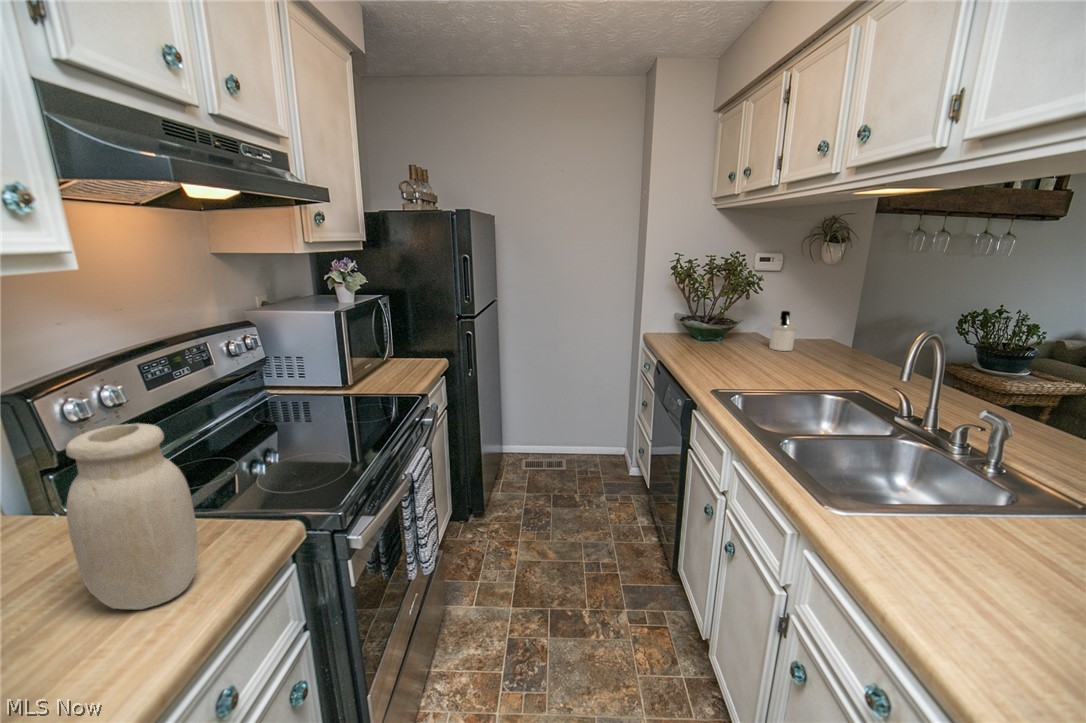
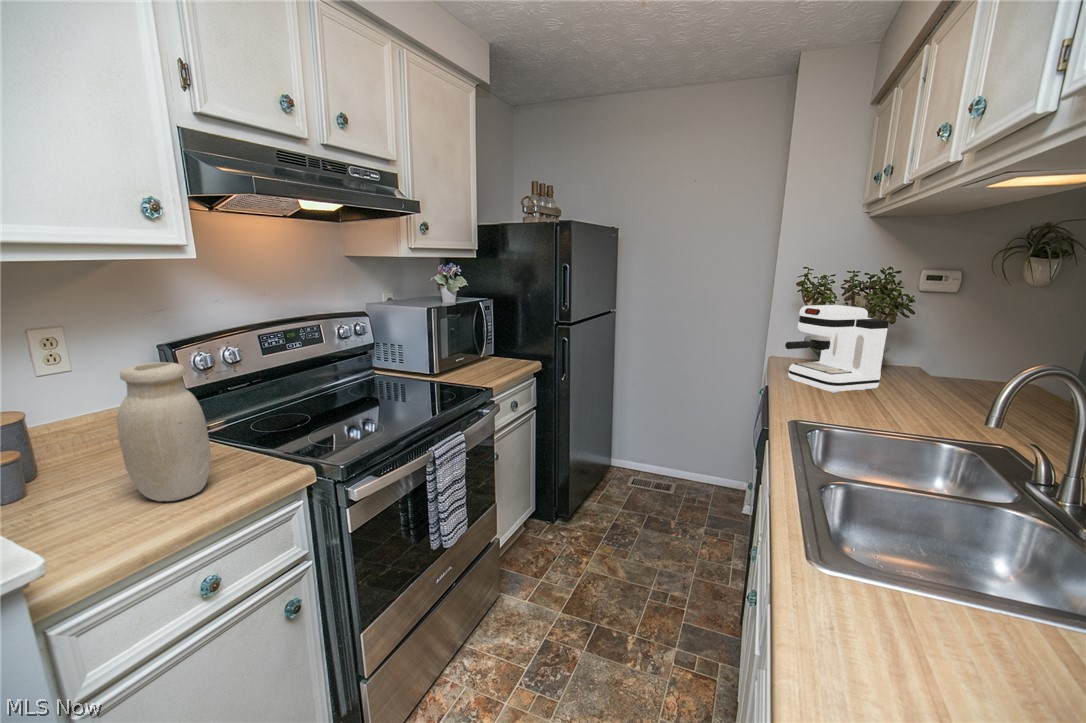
coffee maker: none [680,287,755,363] -> present [785,305,889,393]
soap dispenser: present [769,311,797,351] -> none [920,339,962,390]

